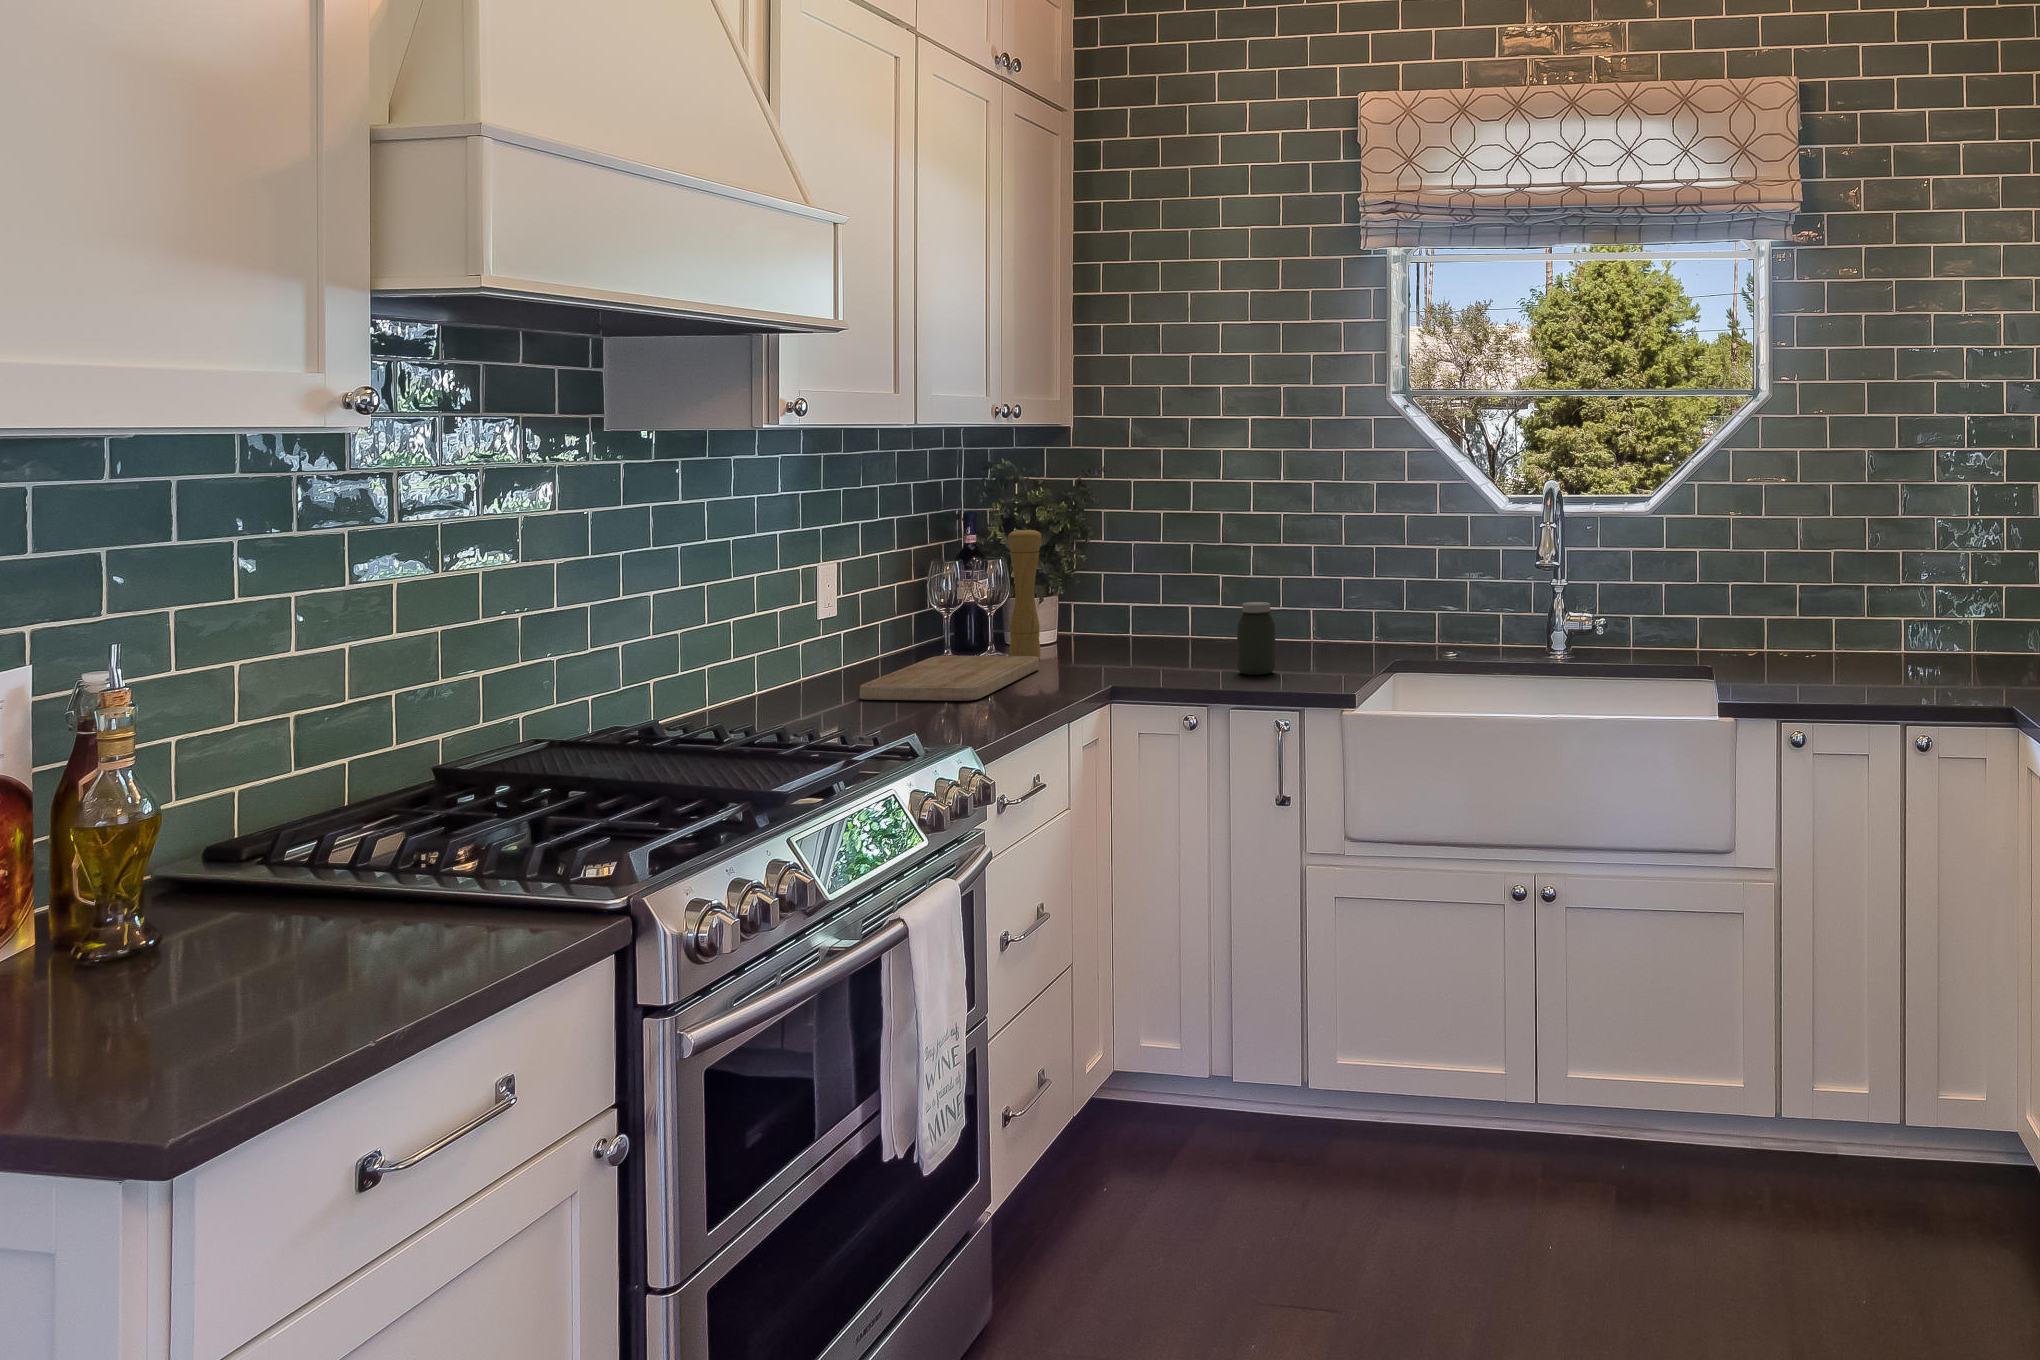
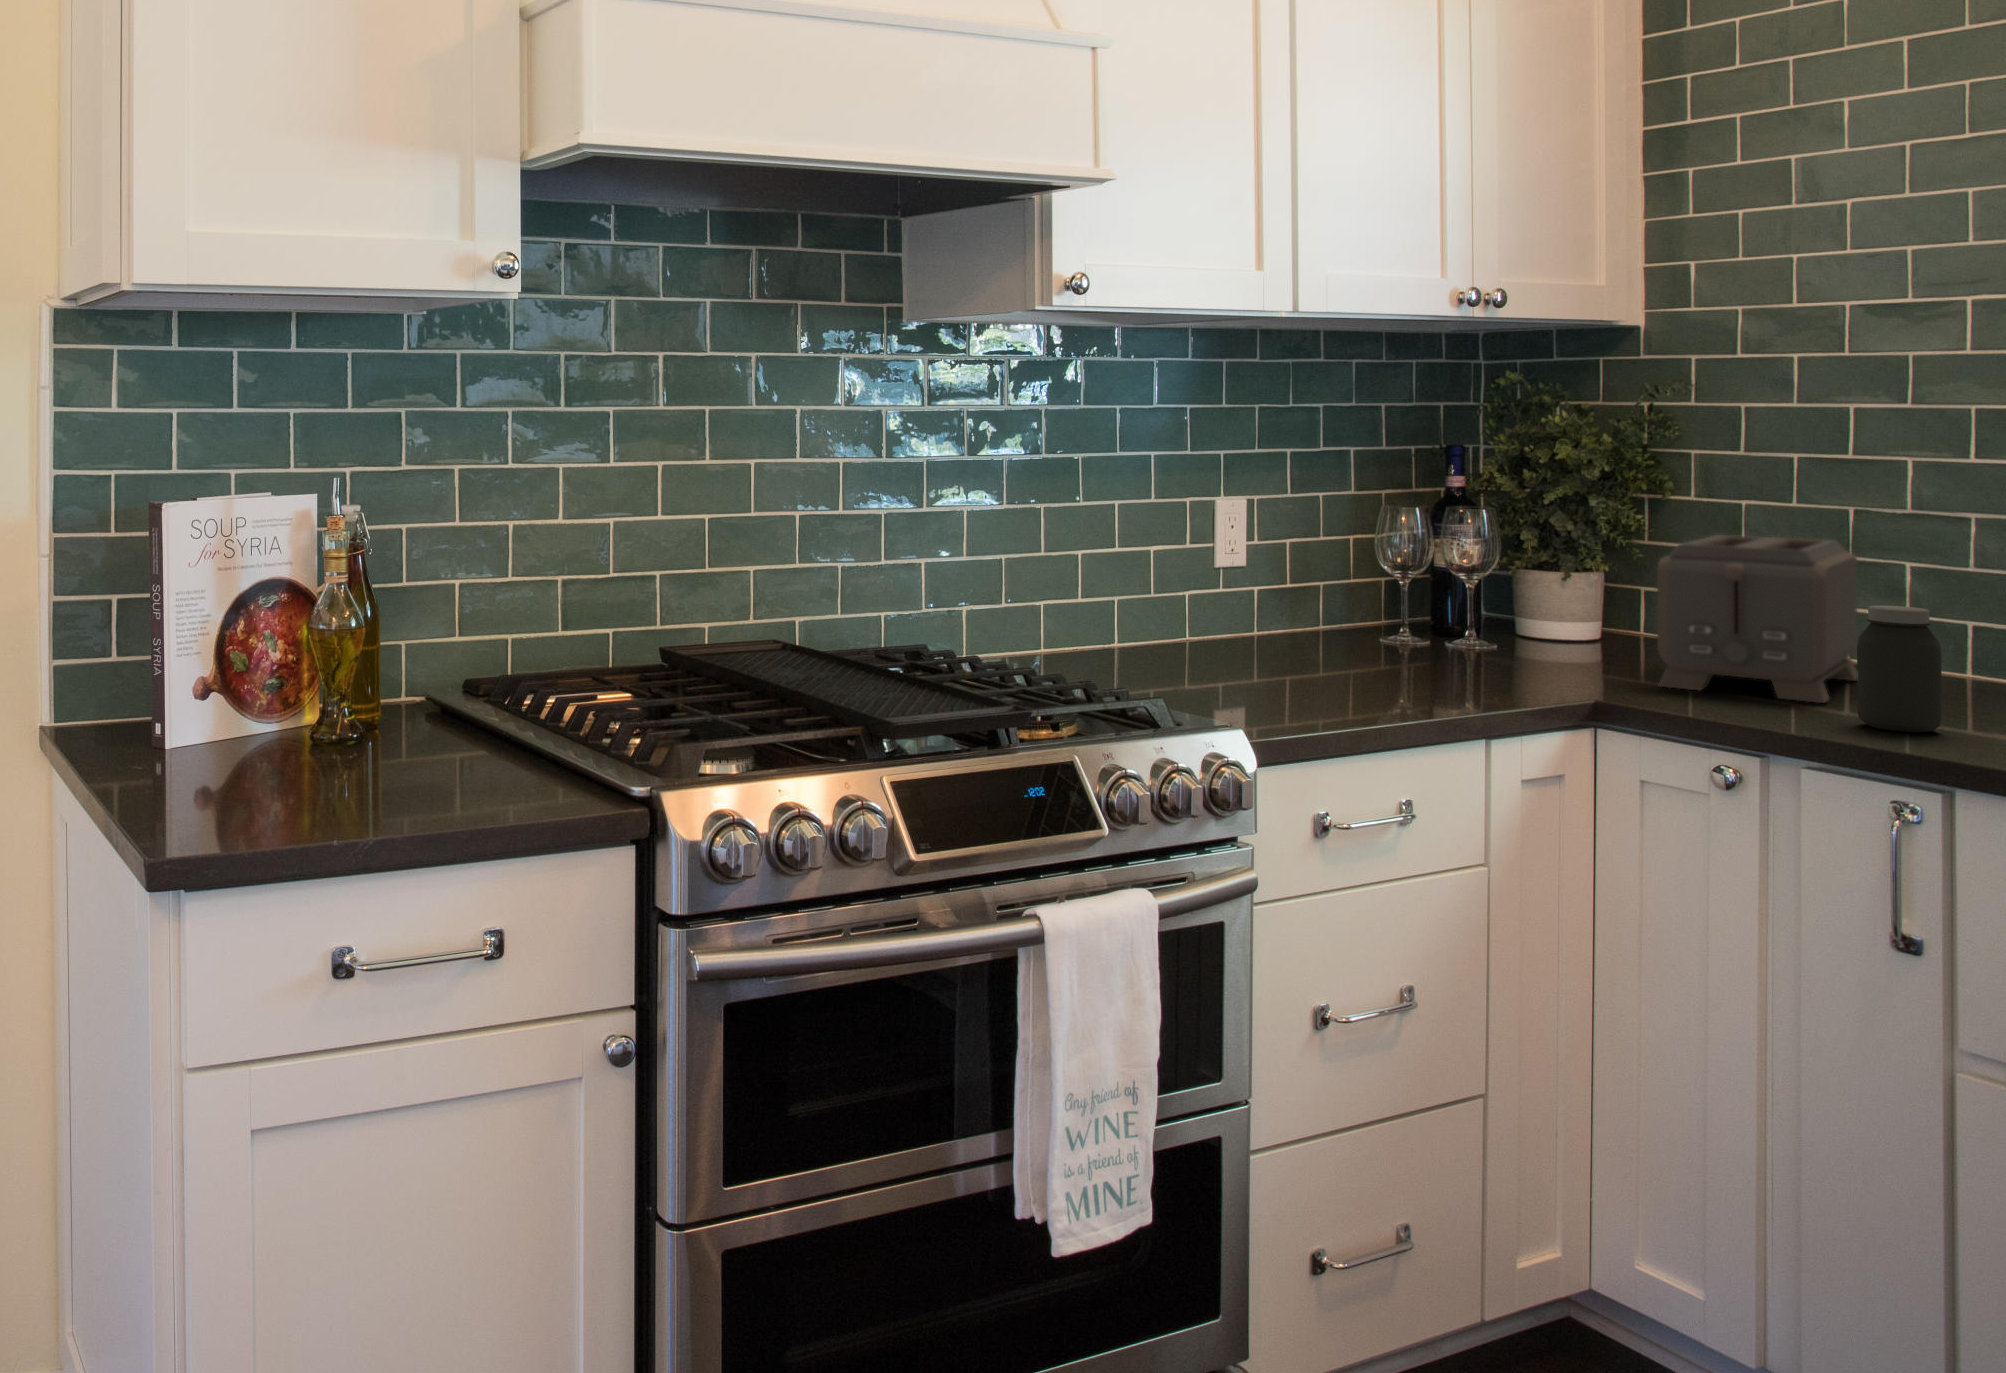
pepper mill: present [1008,528,1042,657] -> none [1492,469,1547,660]
toaster: none [1120,562,1208,666] -> present [1657,535,1857,703]
cutting board: present [860,656,1039,701] -> none [1217,636,1516,690]

